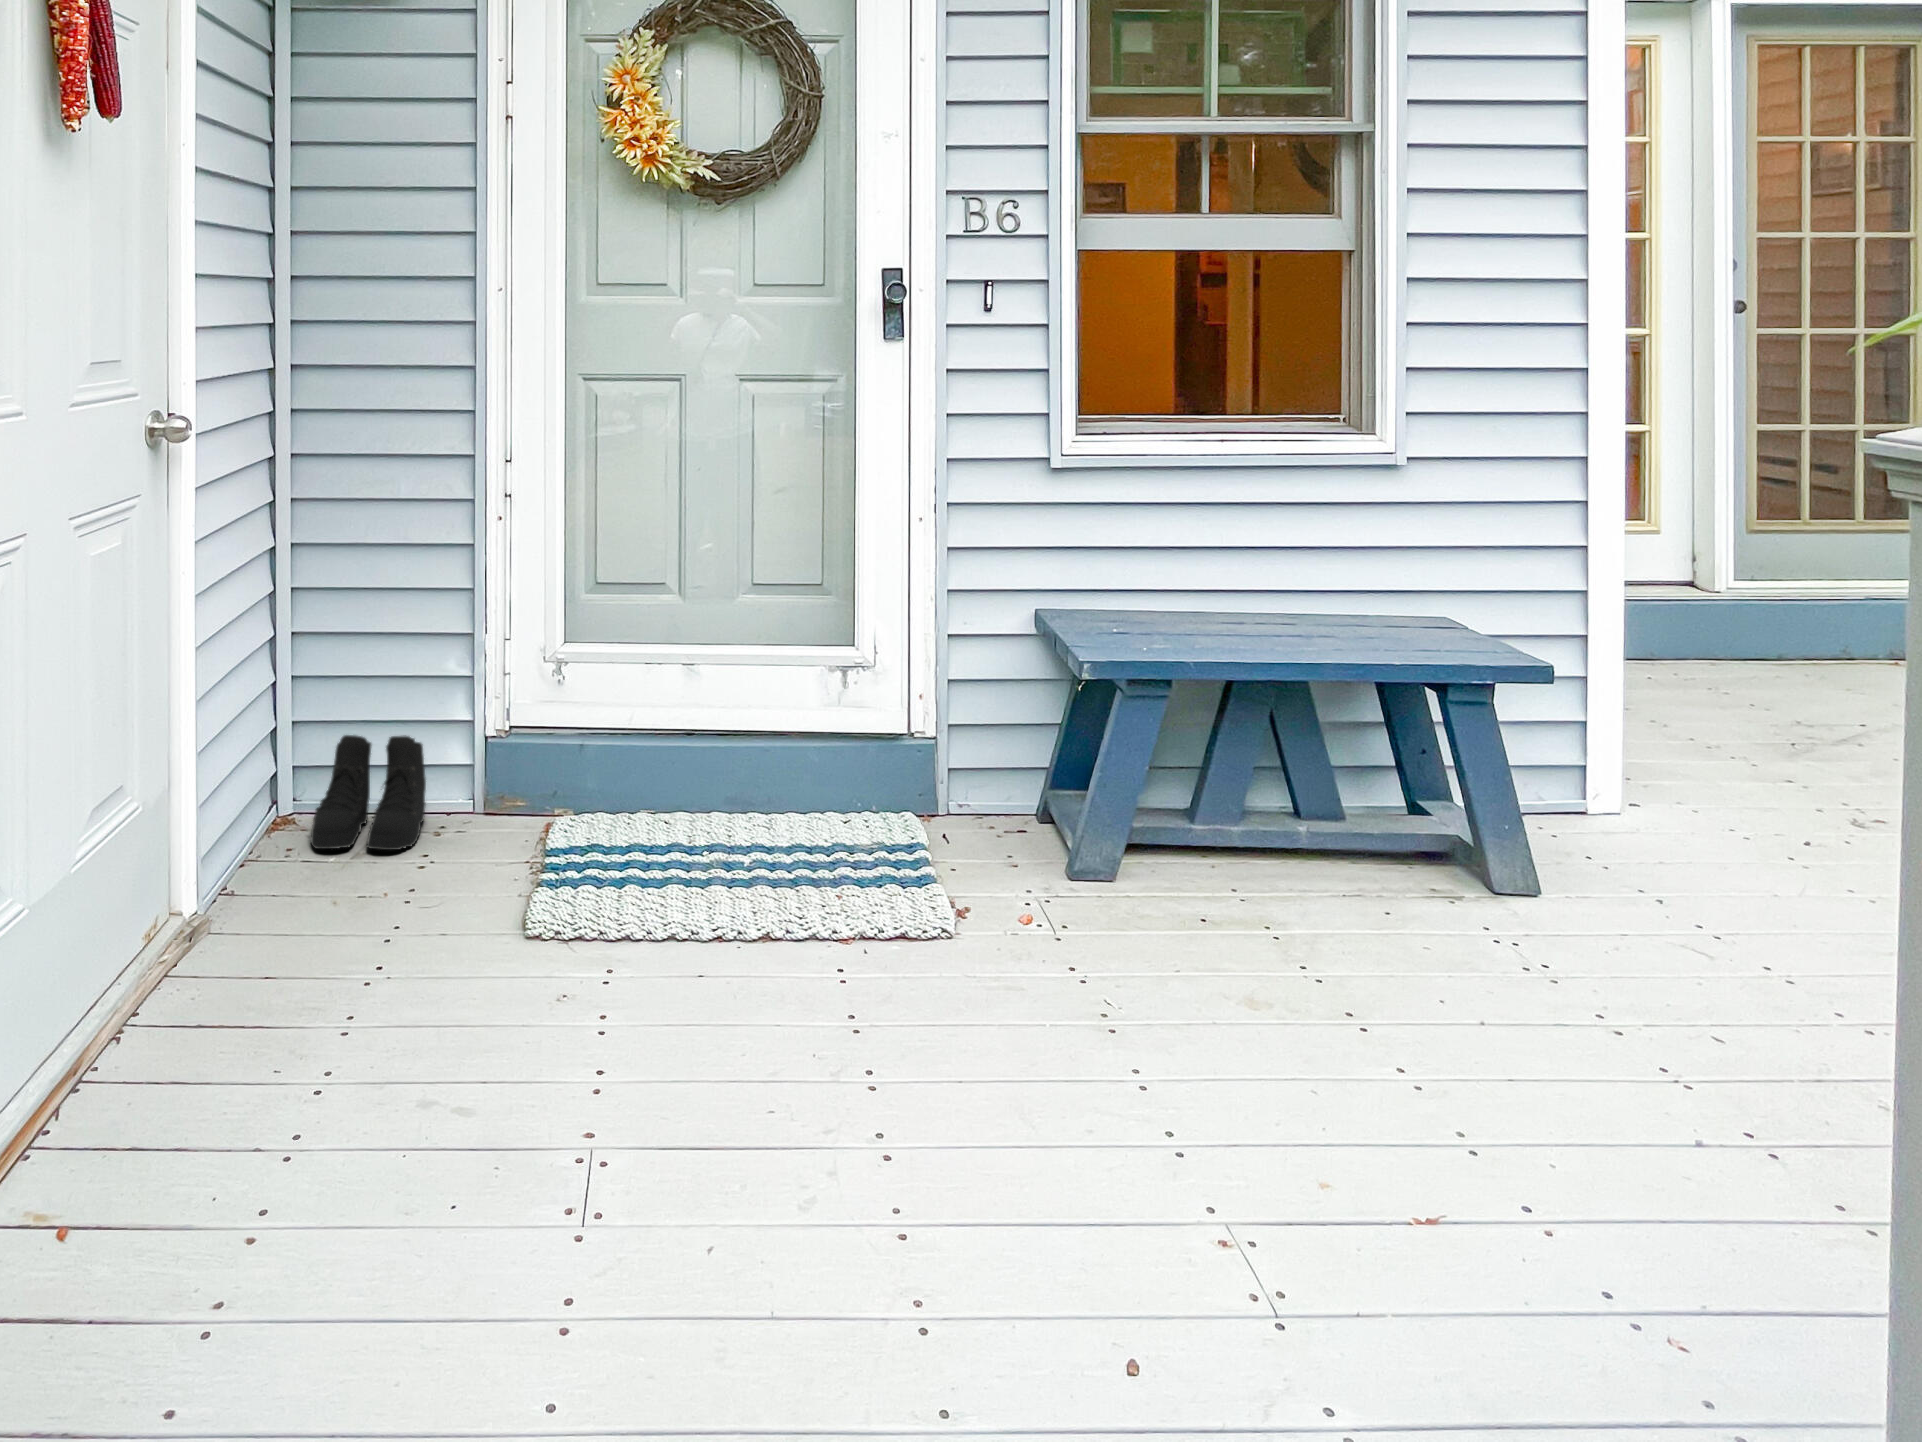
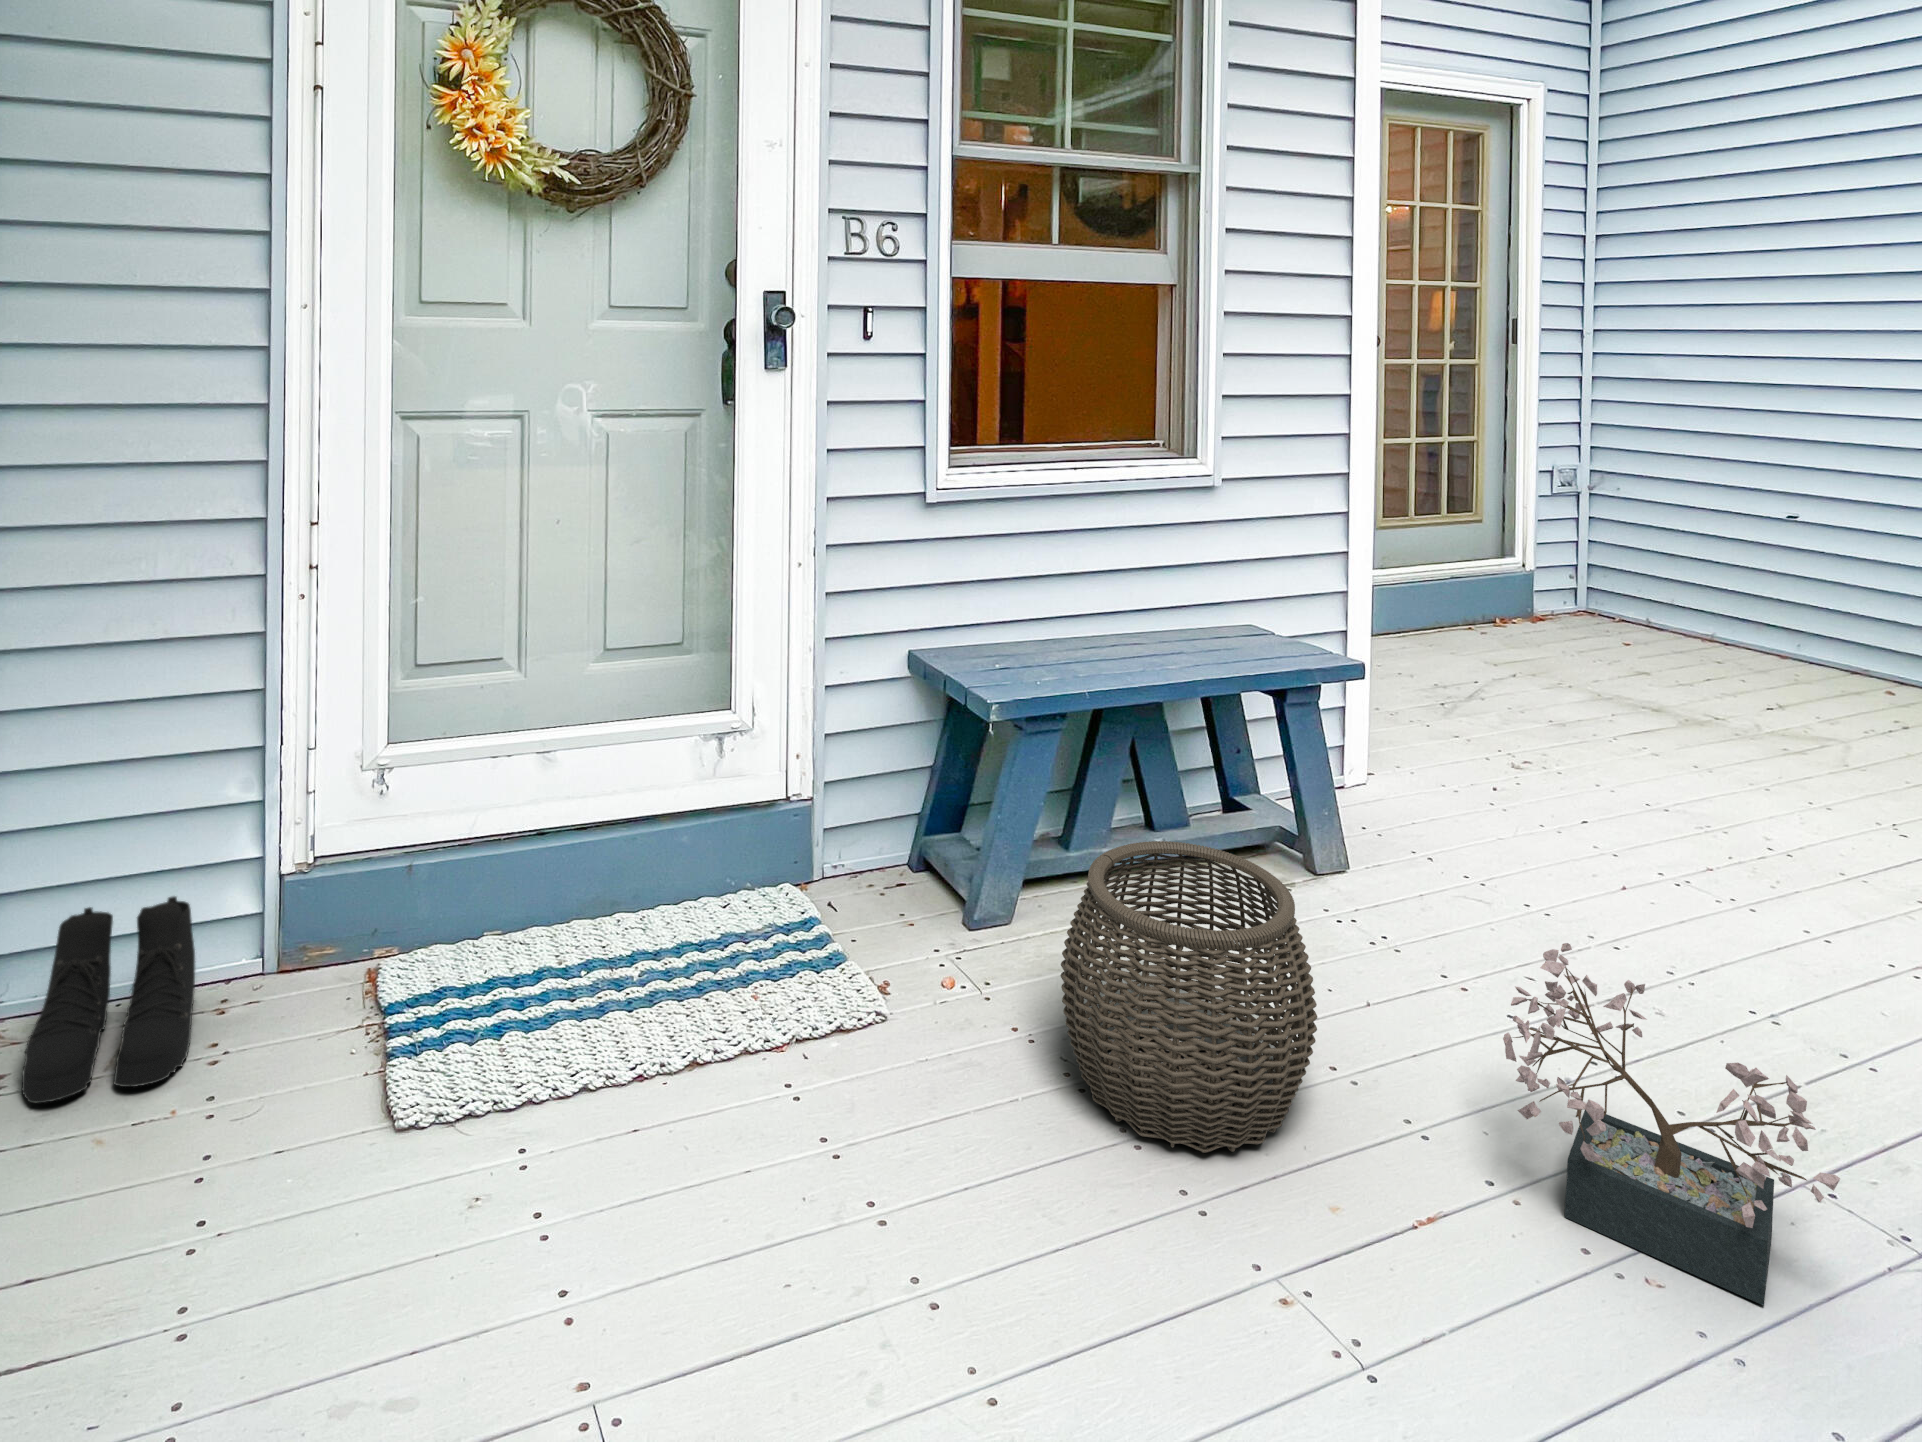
woven basket: none [1066,758,1294,1001] -> present [1060,841,1317,1153]
decorative plant: none [1420,856,1709,1148] -> present [1503,943,1840,1306]

